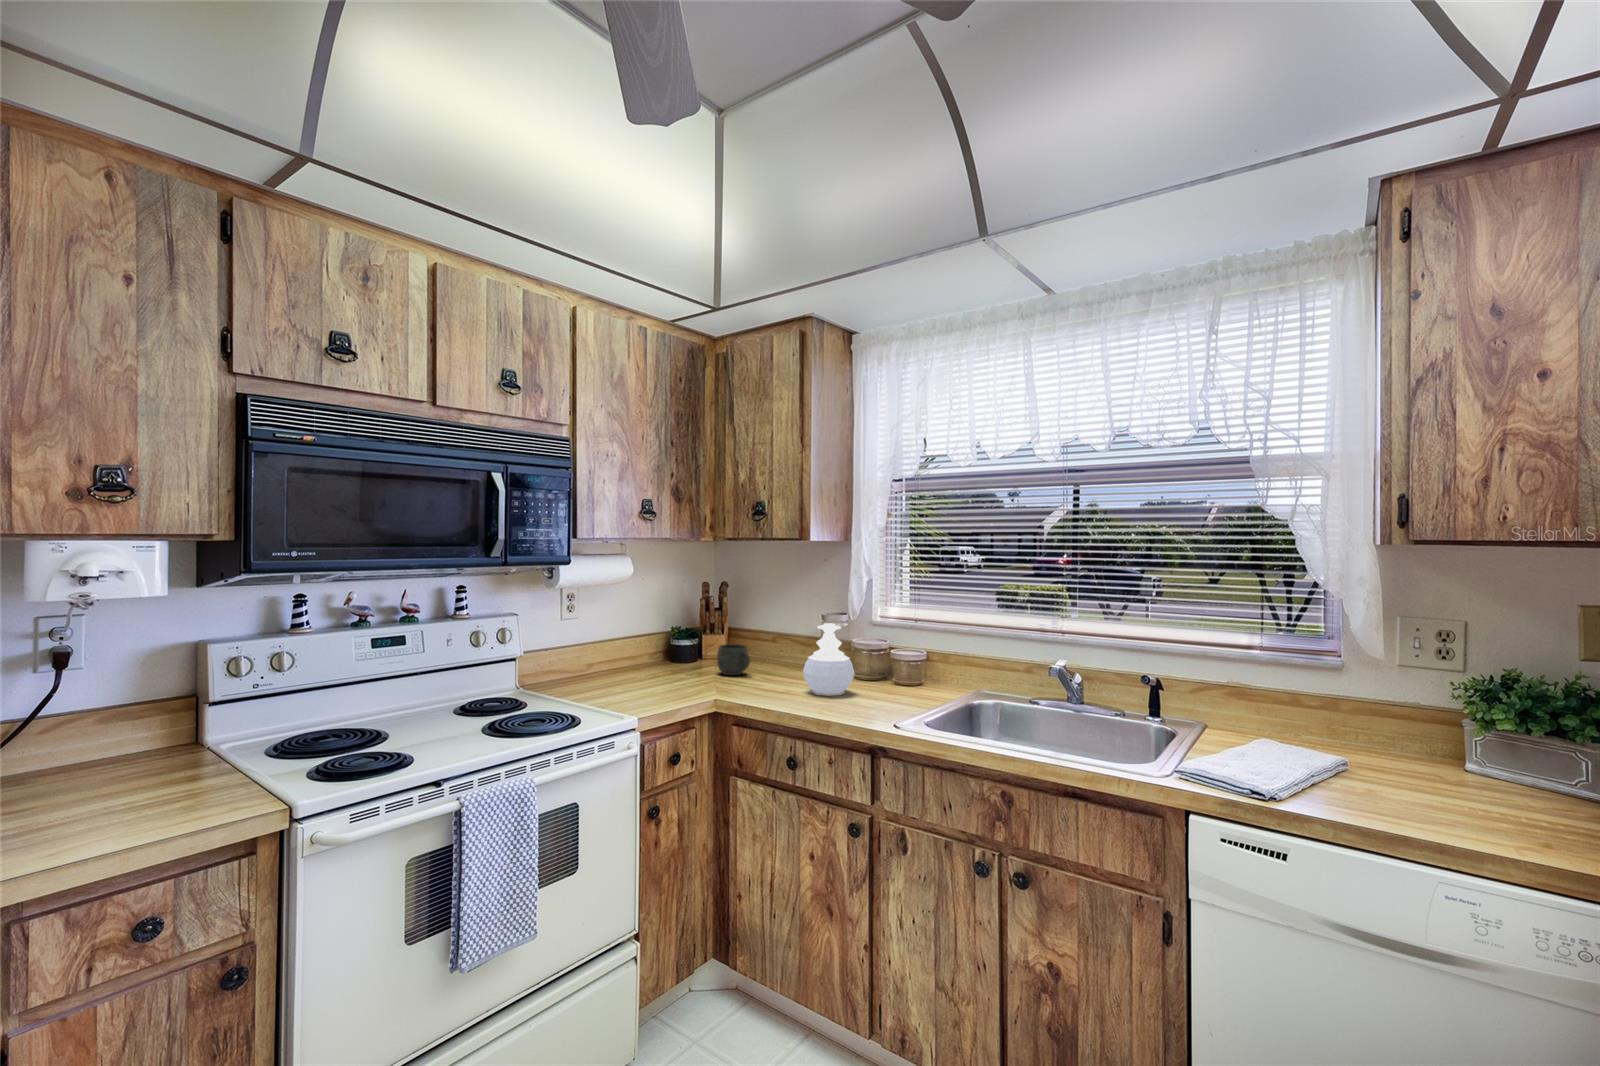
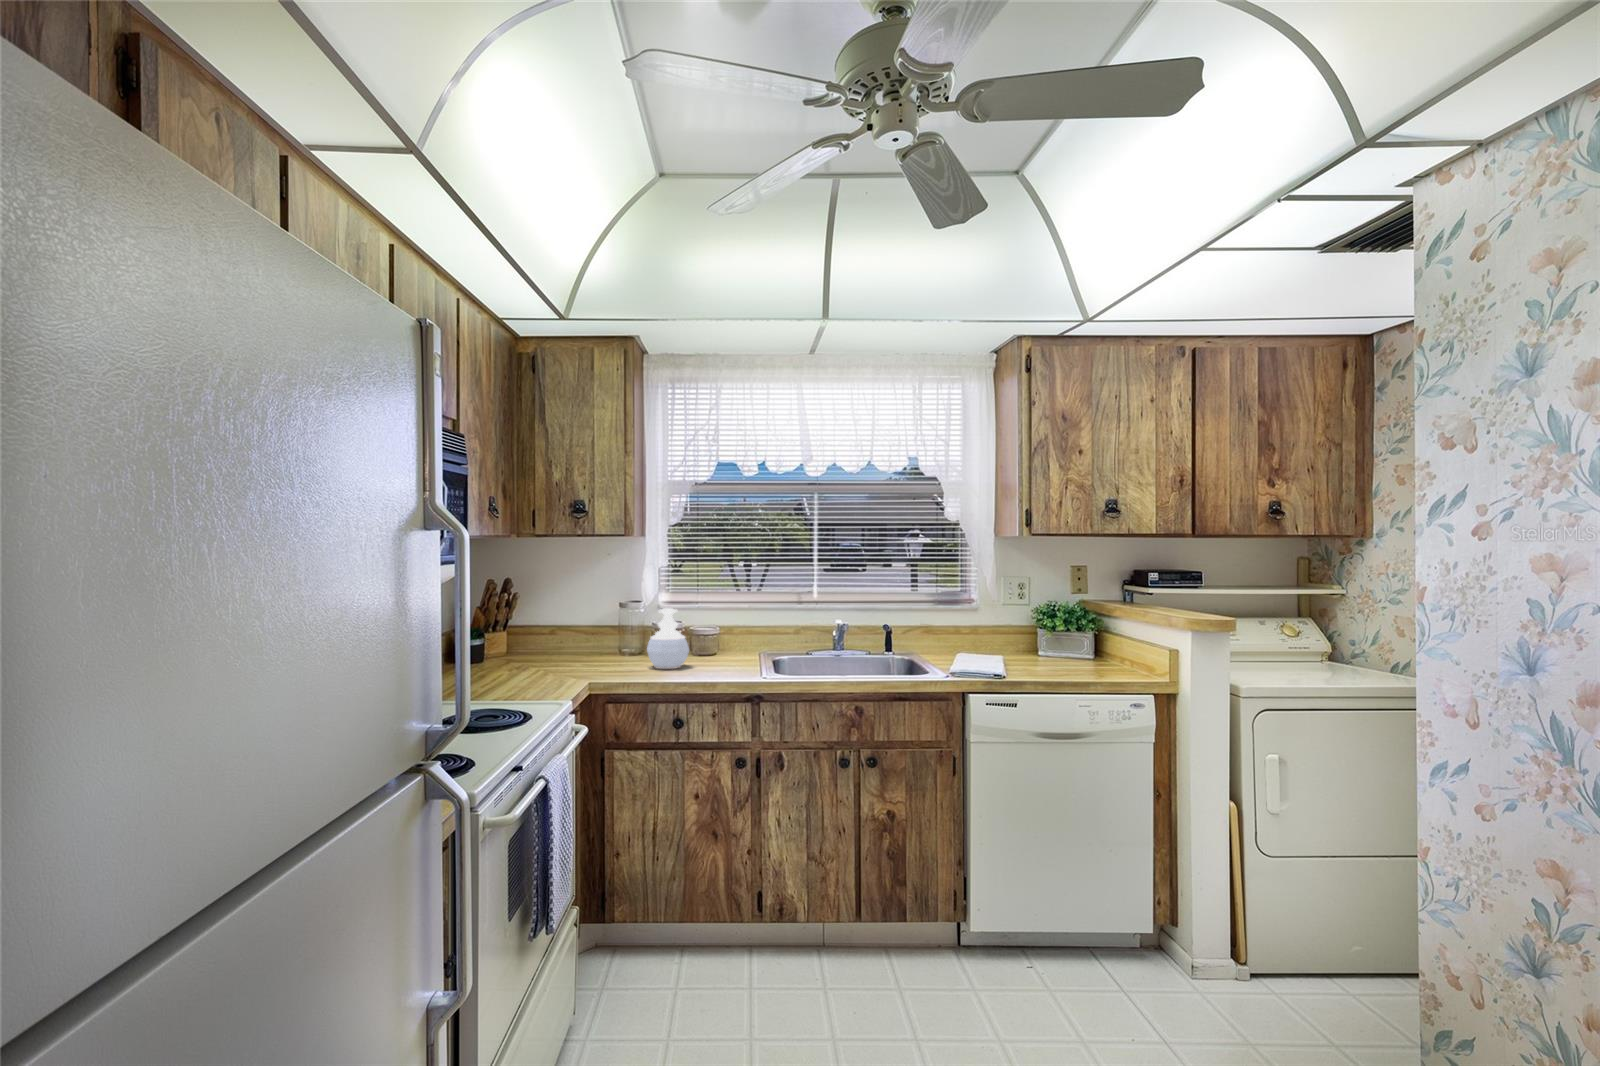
mug: present [717,644,750,675] -> none [537,637,576,667]

